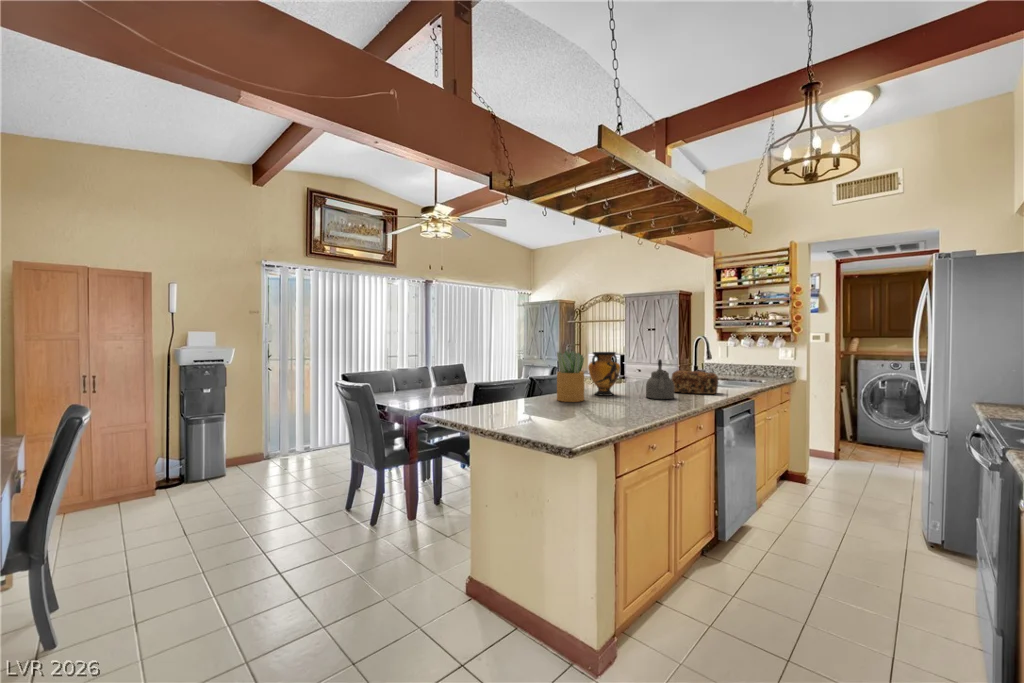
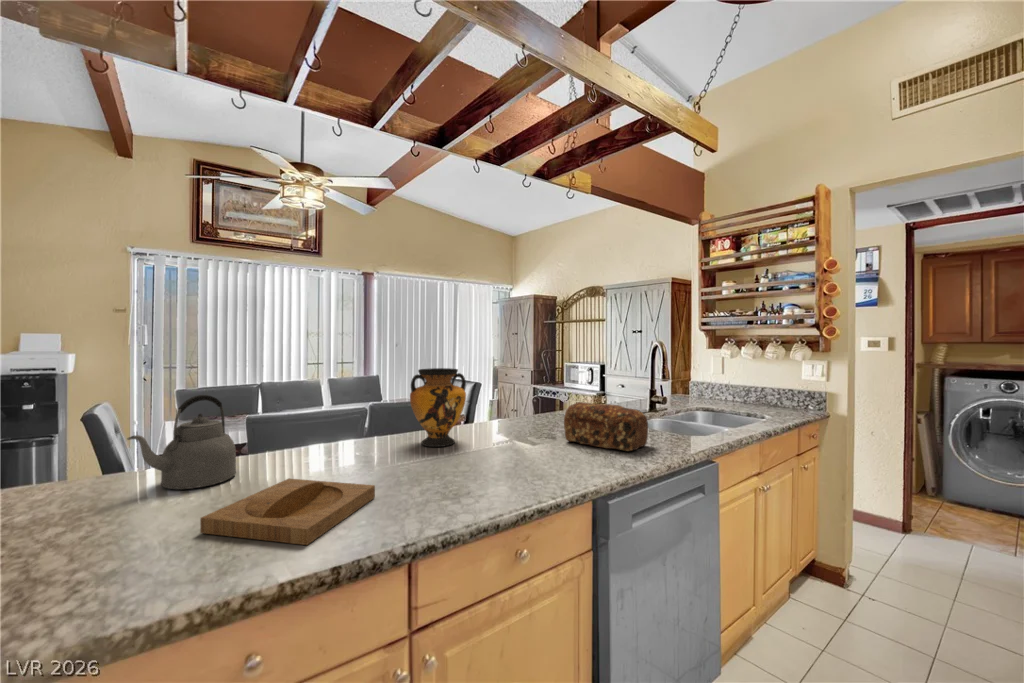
potted plant: present [557,350,584,402] -> none [305,366,374,466]
kettle: present [646,359,674,399] -> present [127,395,236,489]
tray: none [583,400,640,416] -> present [200,478,375,545]

